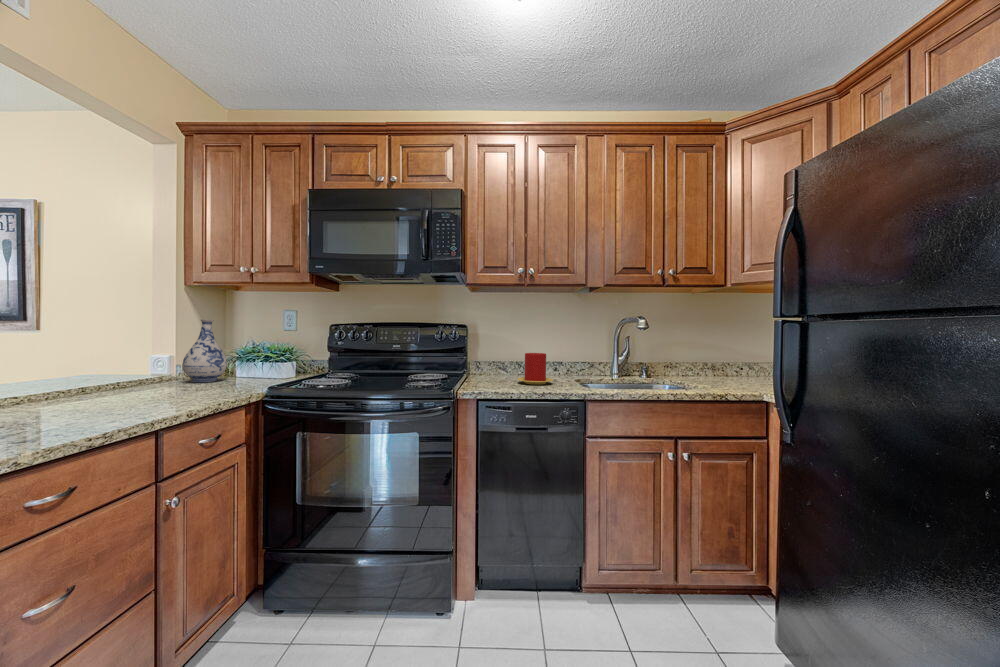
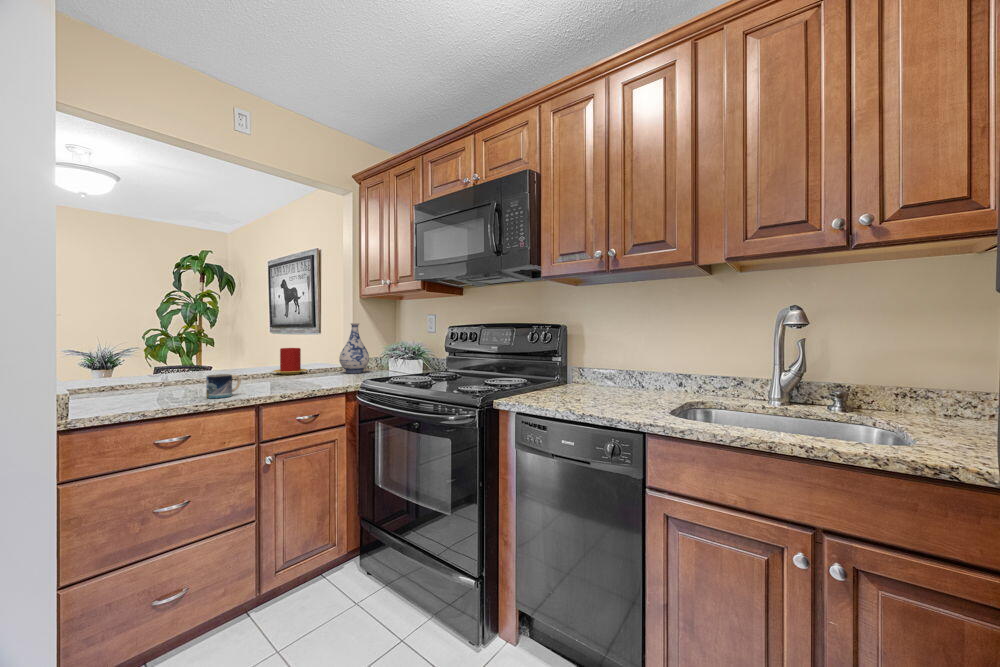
candle: present [518,353,553,385] -> present [273,348,307,375]
mug: none [77,390,127,427] -> present [206,374,241,398]

